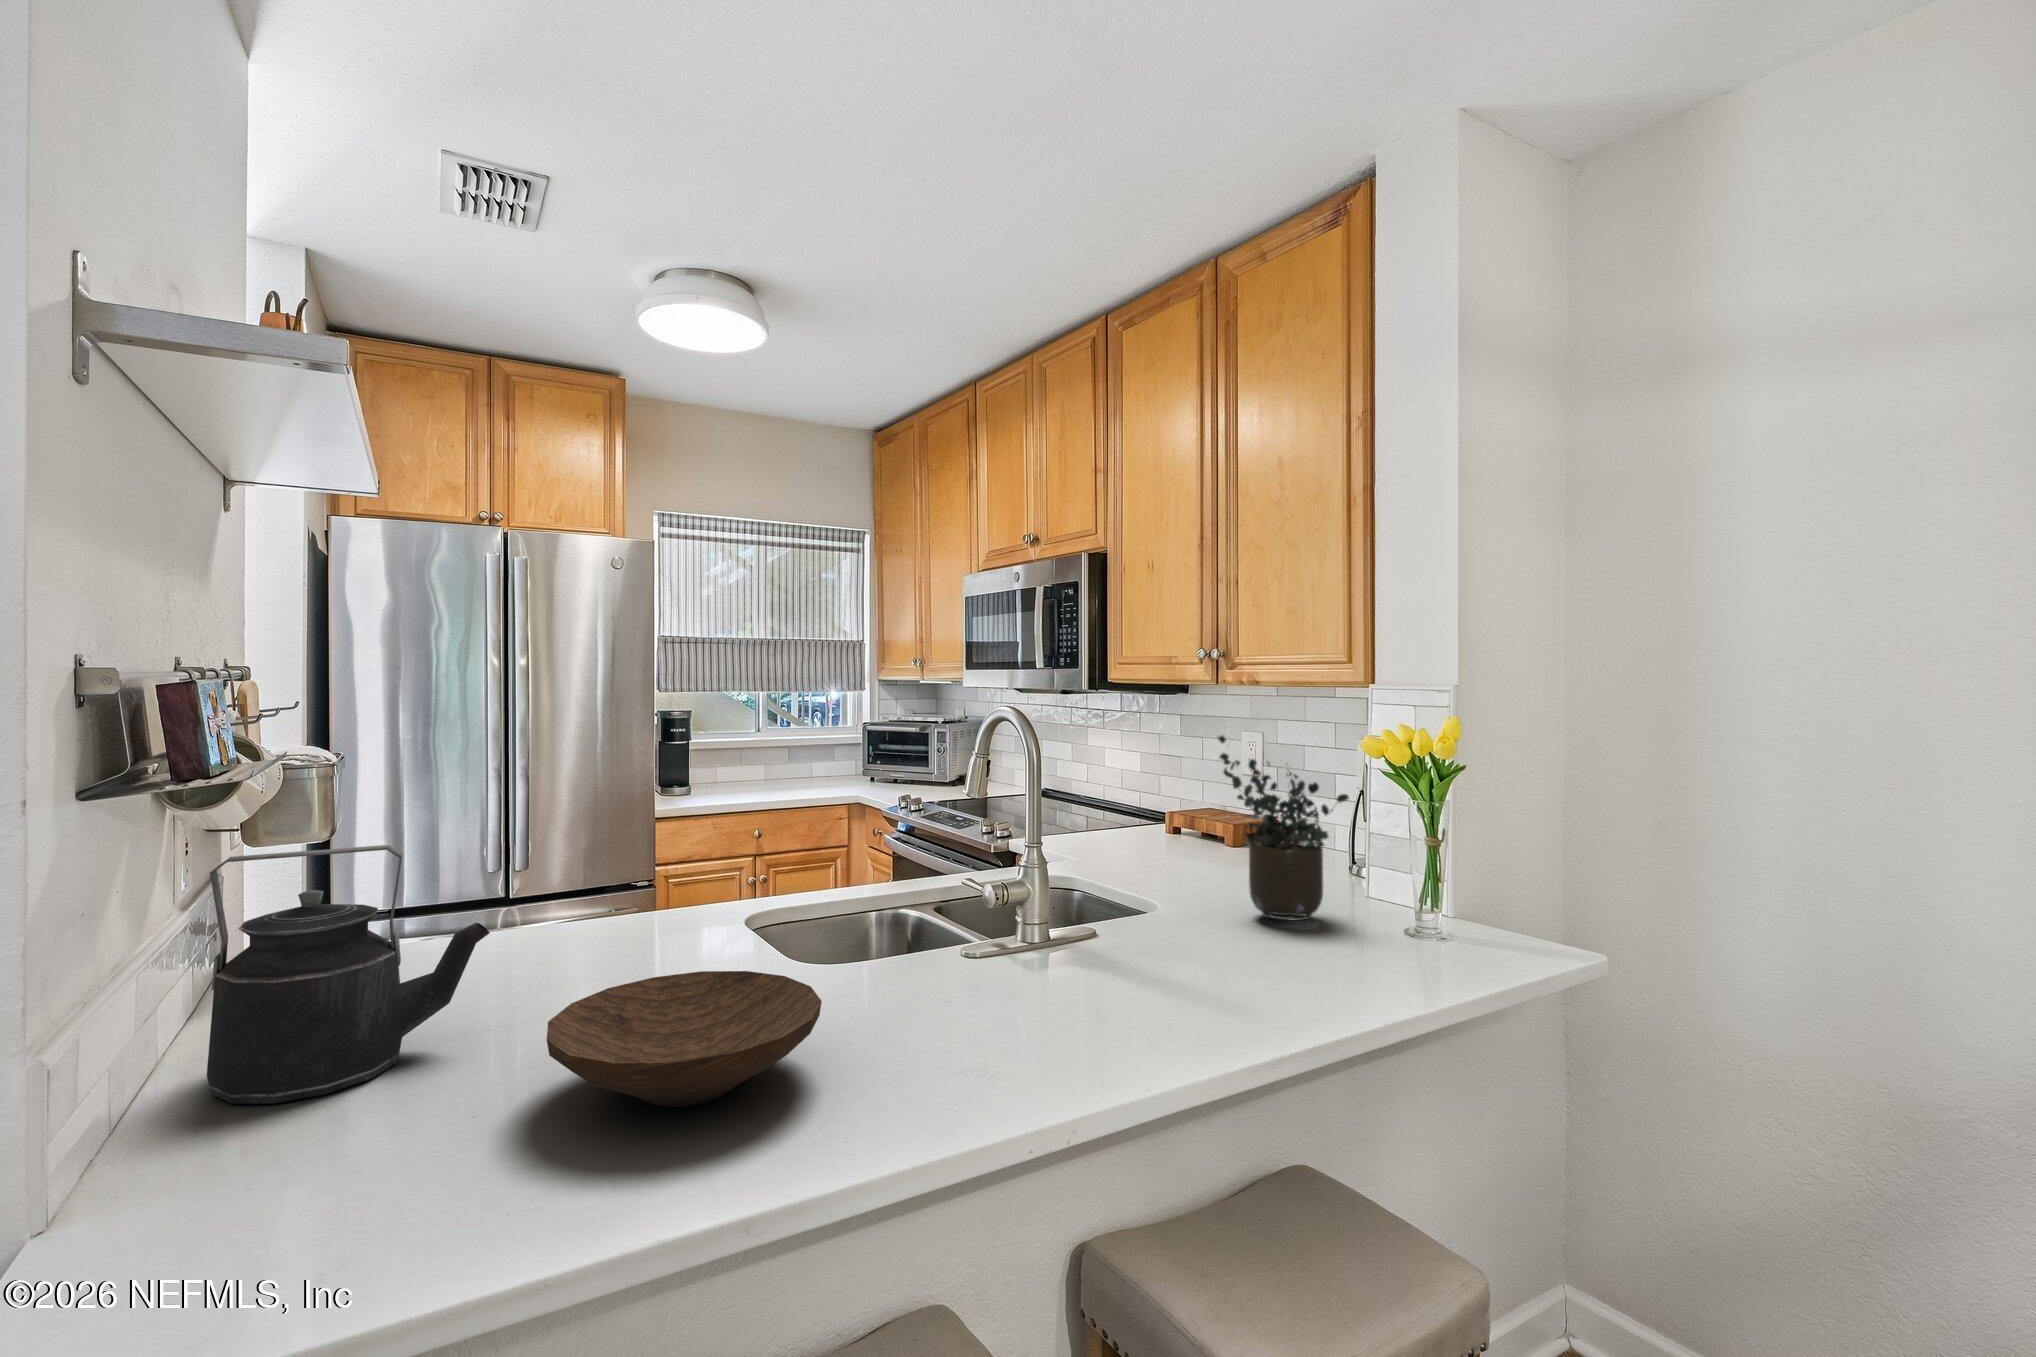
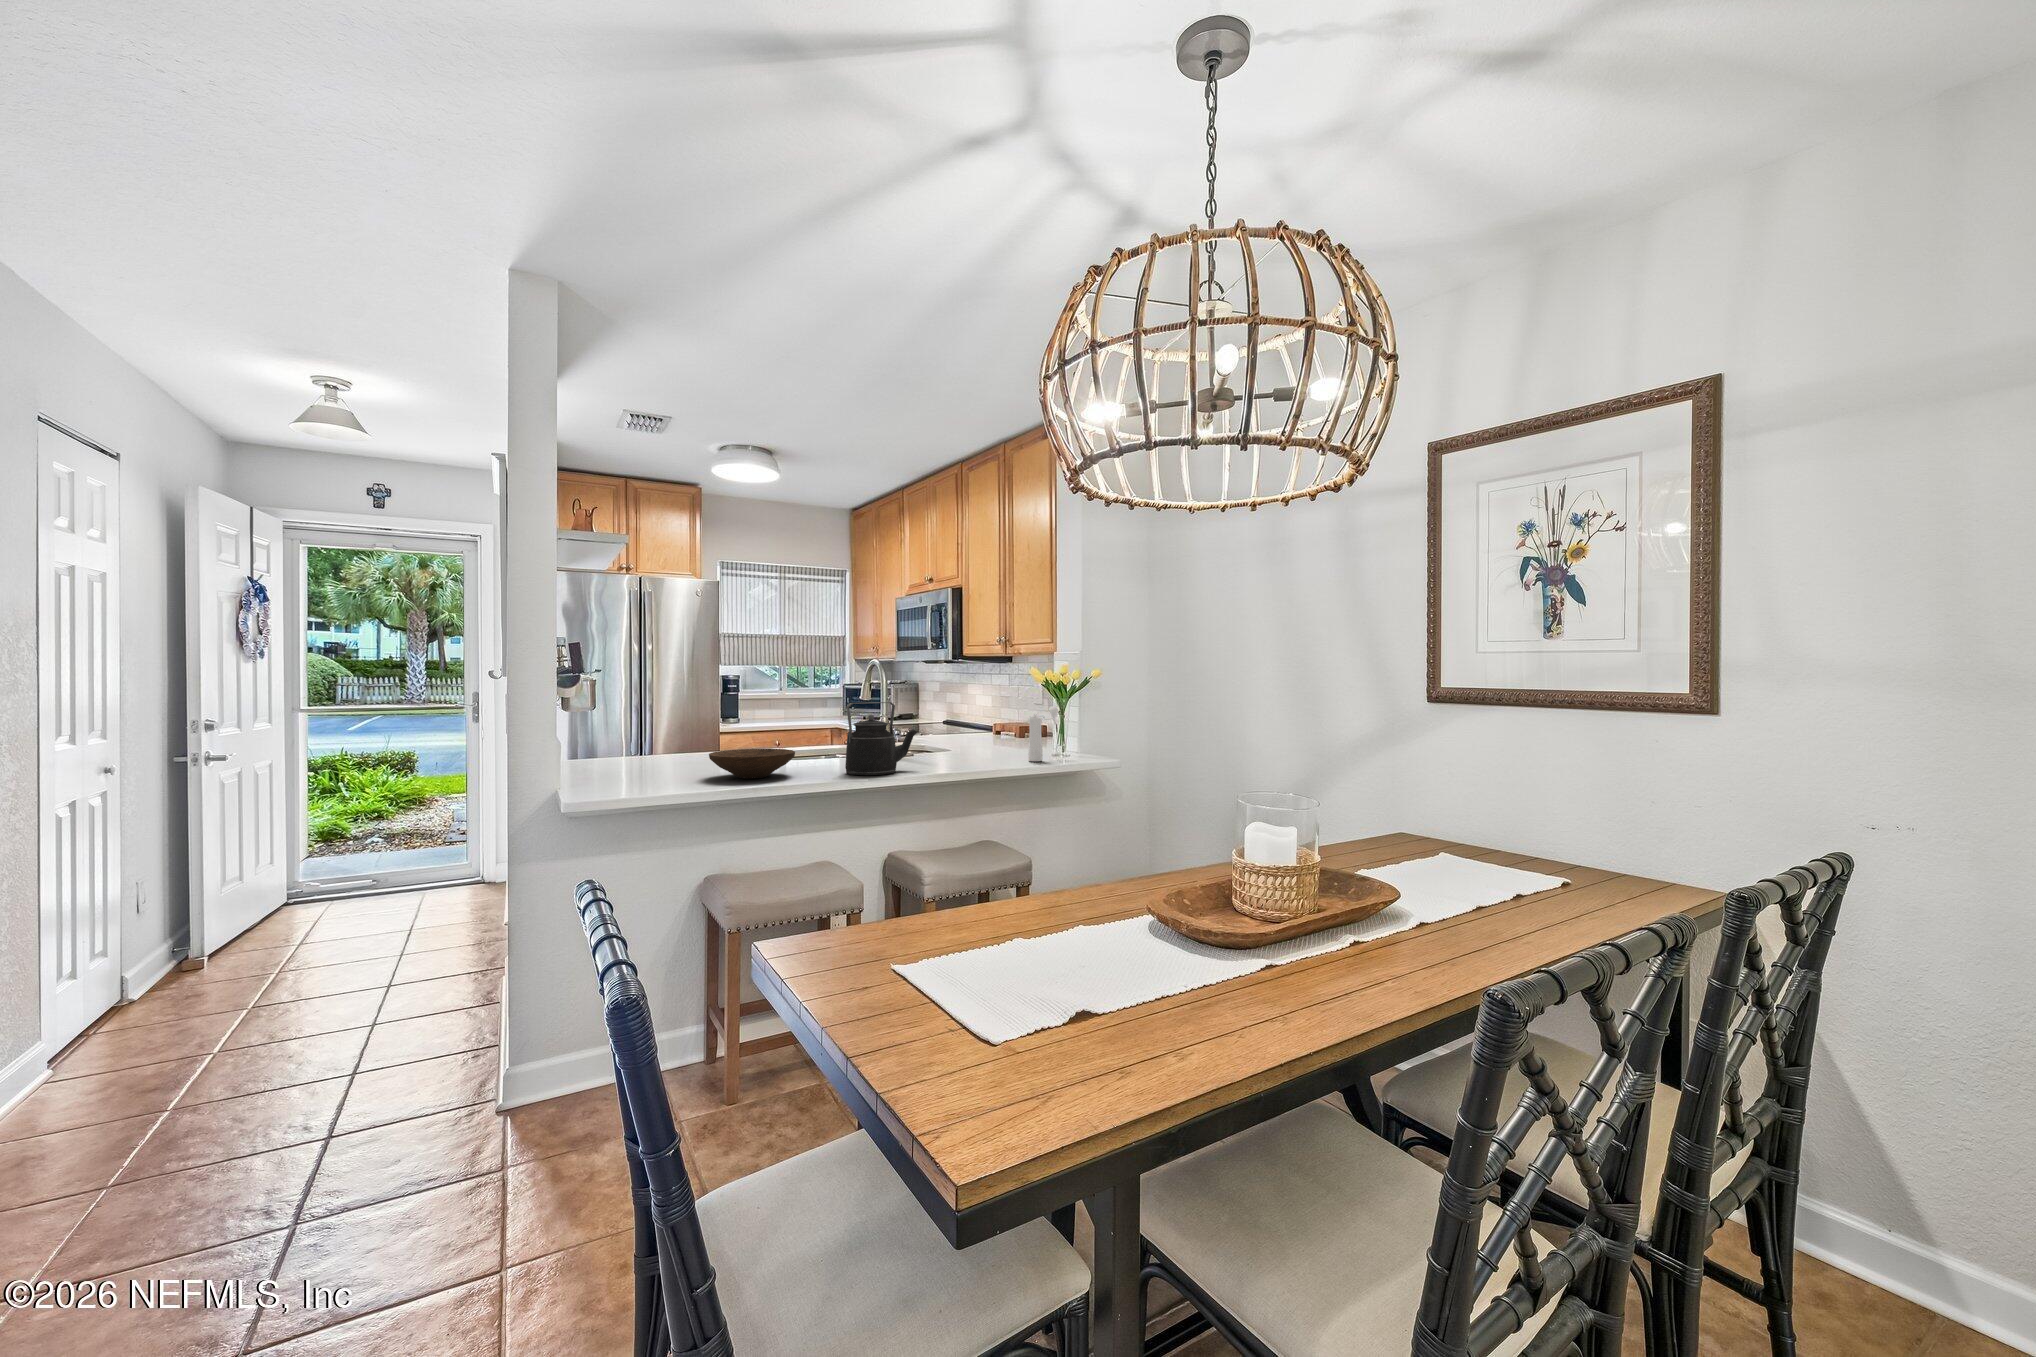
potted plant: present [1218,736,1349,921] -> none [975,675,1026,753]
pepper mill: none [1400,820,1461,969] -> present [1028,707,1058,761]
kettle: present [207,845,490,1104] -> present [845,702,917,775]

